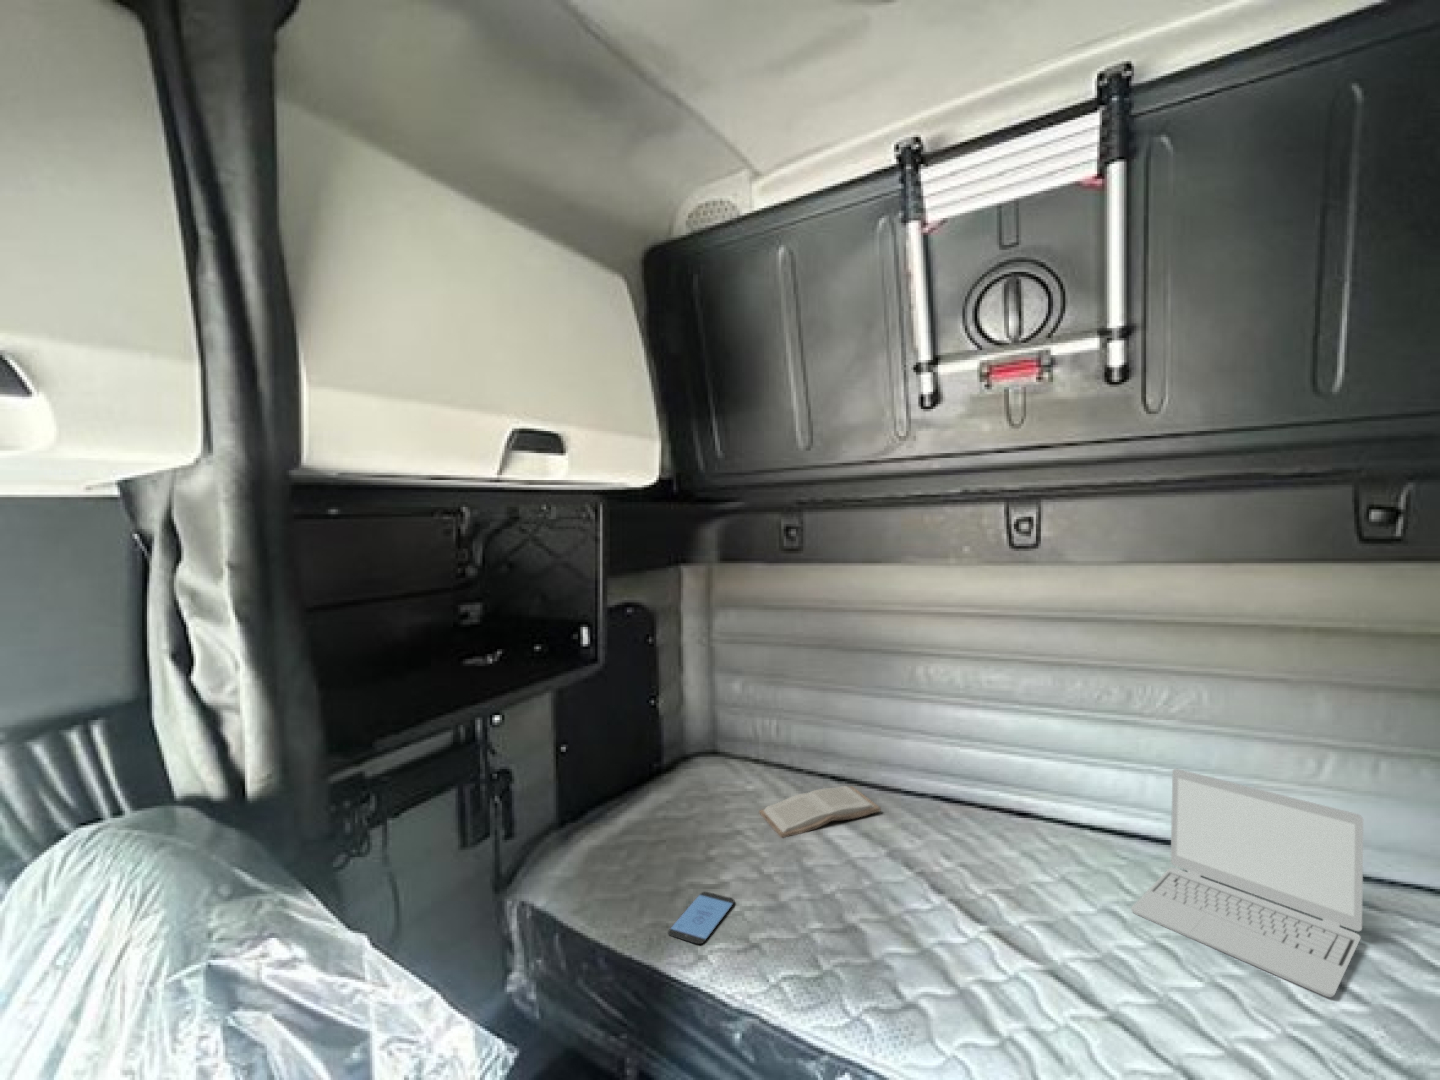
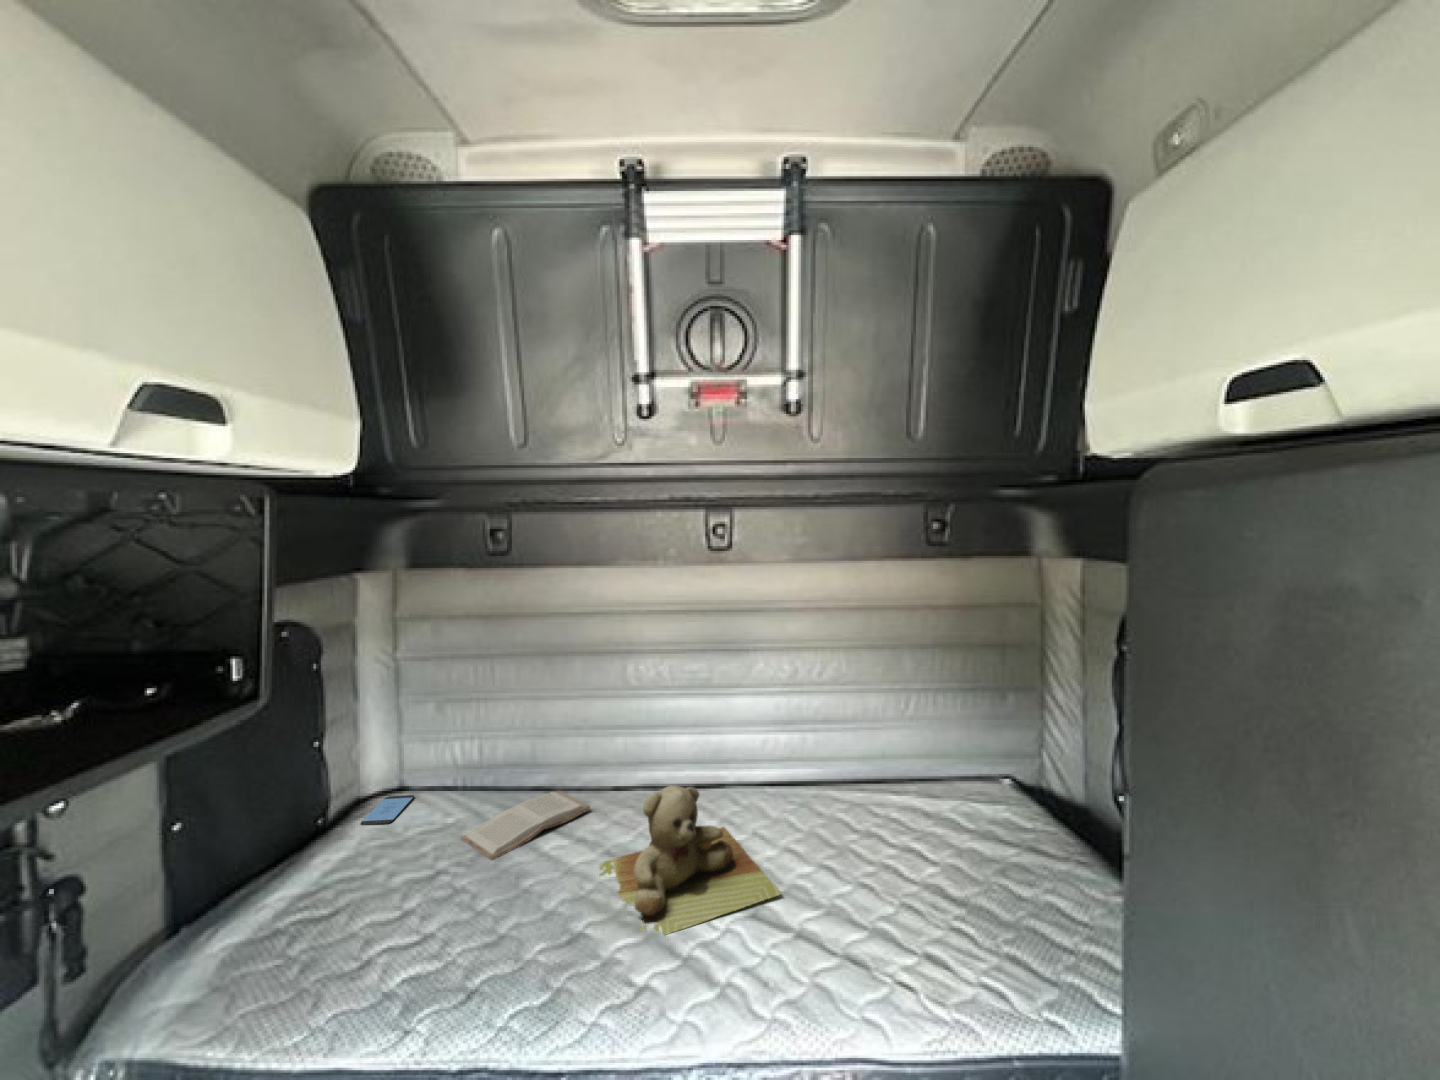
laptop: present [1131,769,1363,997] -> none [802,725,939,874]
teddy bear: none [874,801,1093,961] -> present [599,785,781,935]
smartphone: present [668,892,734,944] -> present [361,795,414,825]

